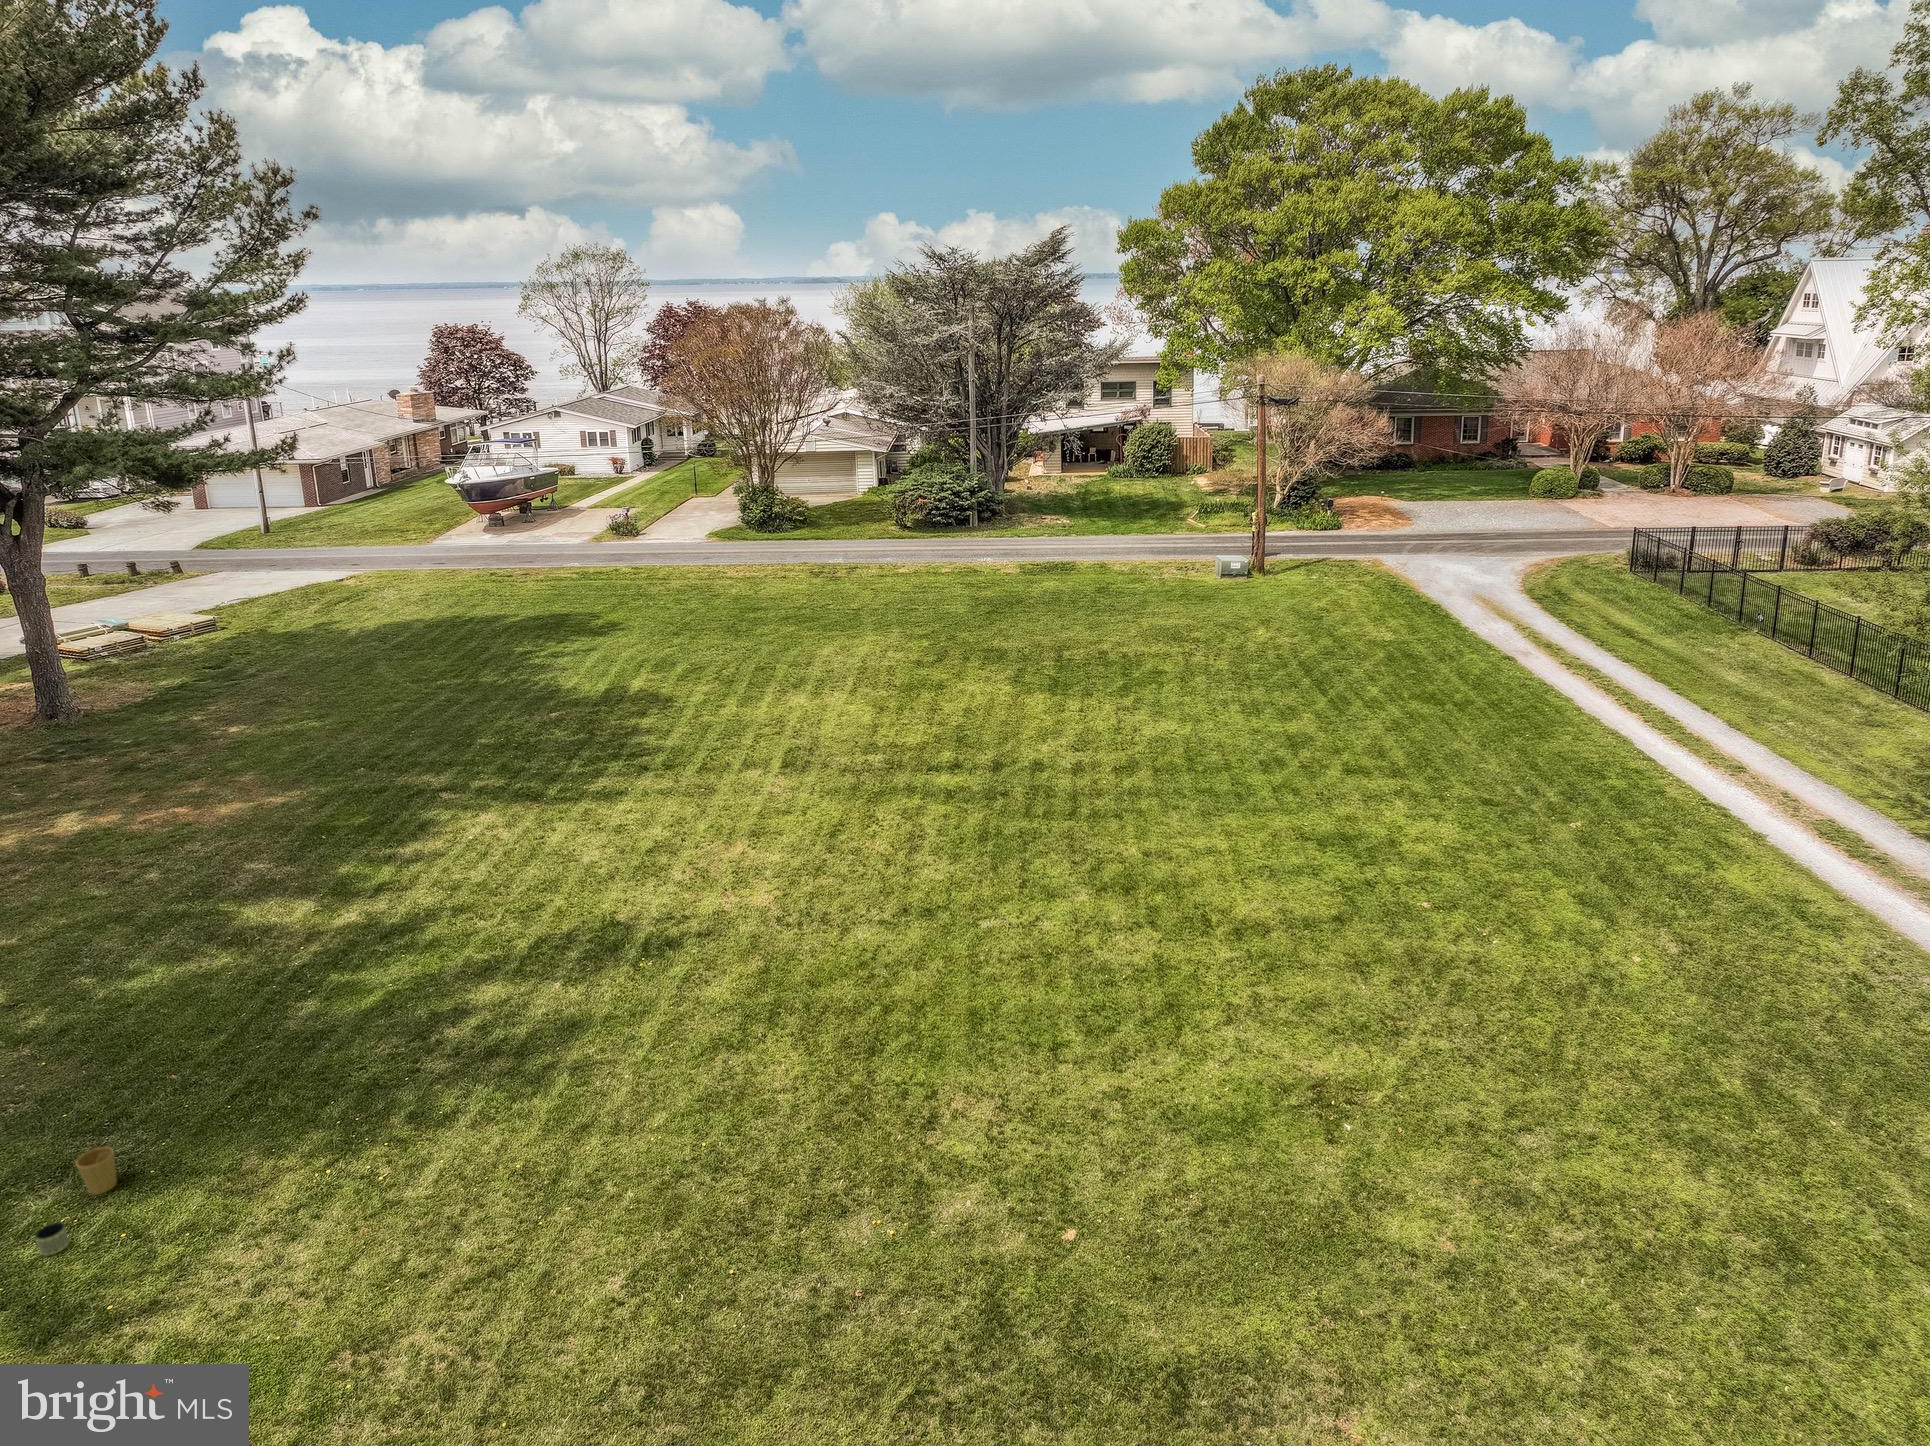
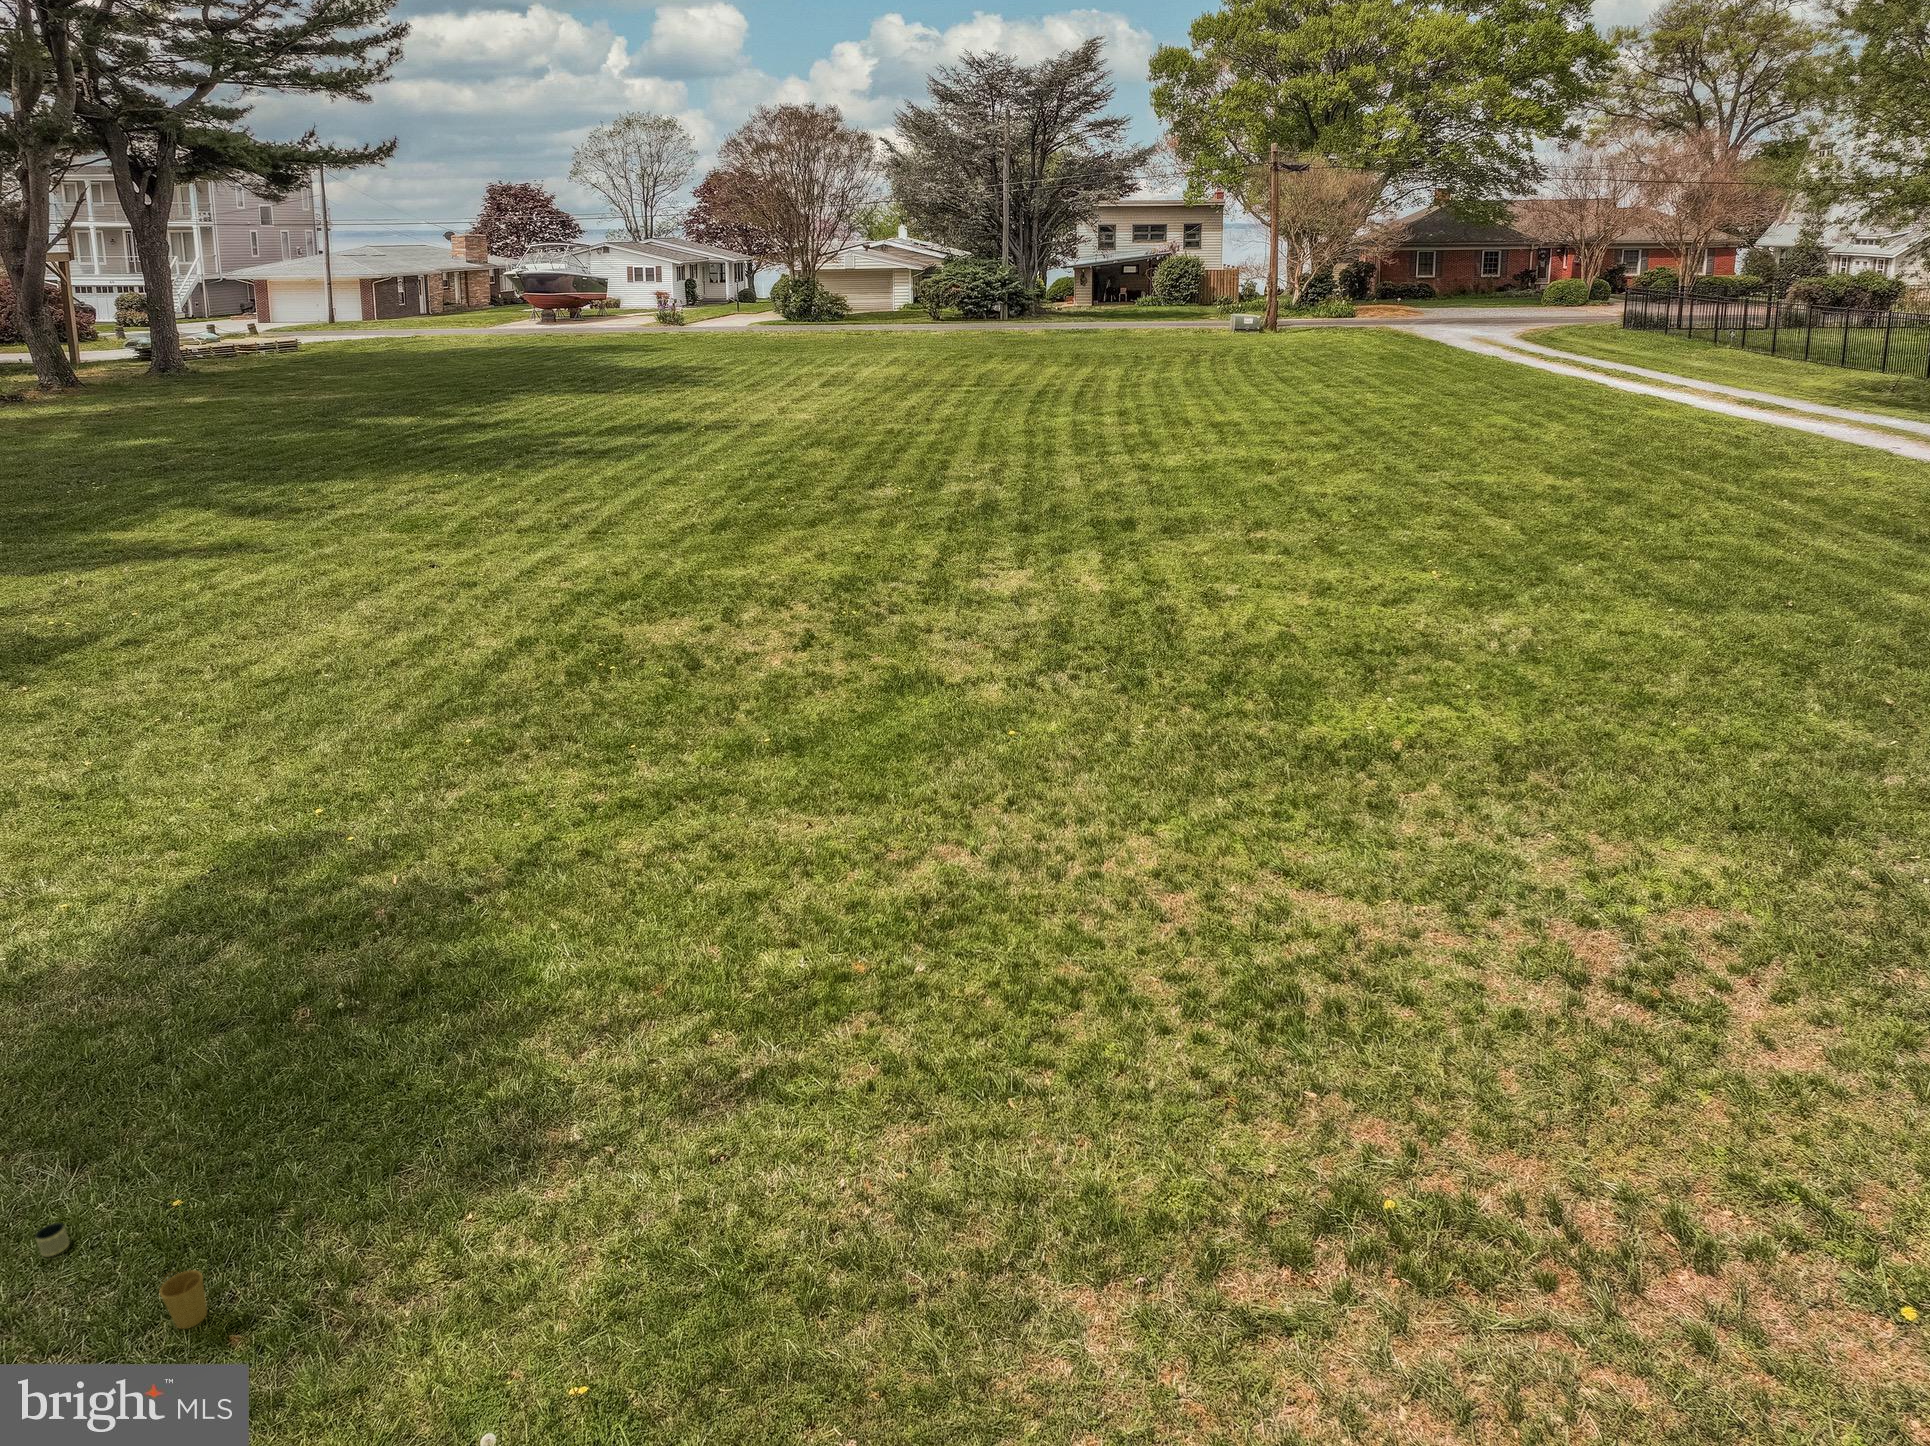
basket: present [75,1147,117,1195] -> present [160,1270,207,1329]

